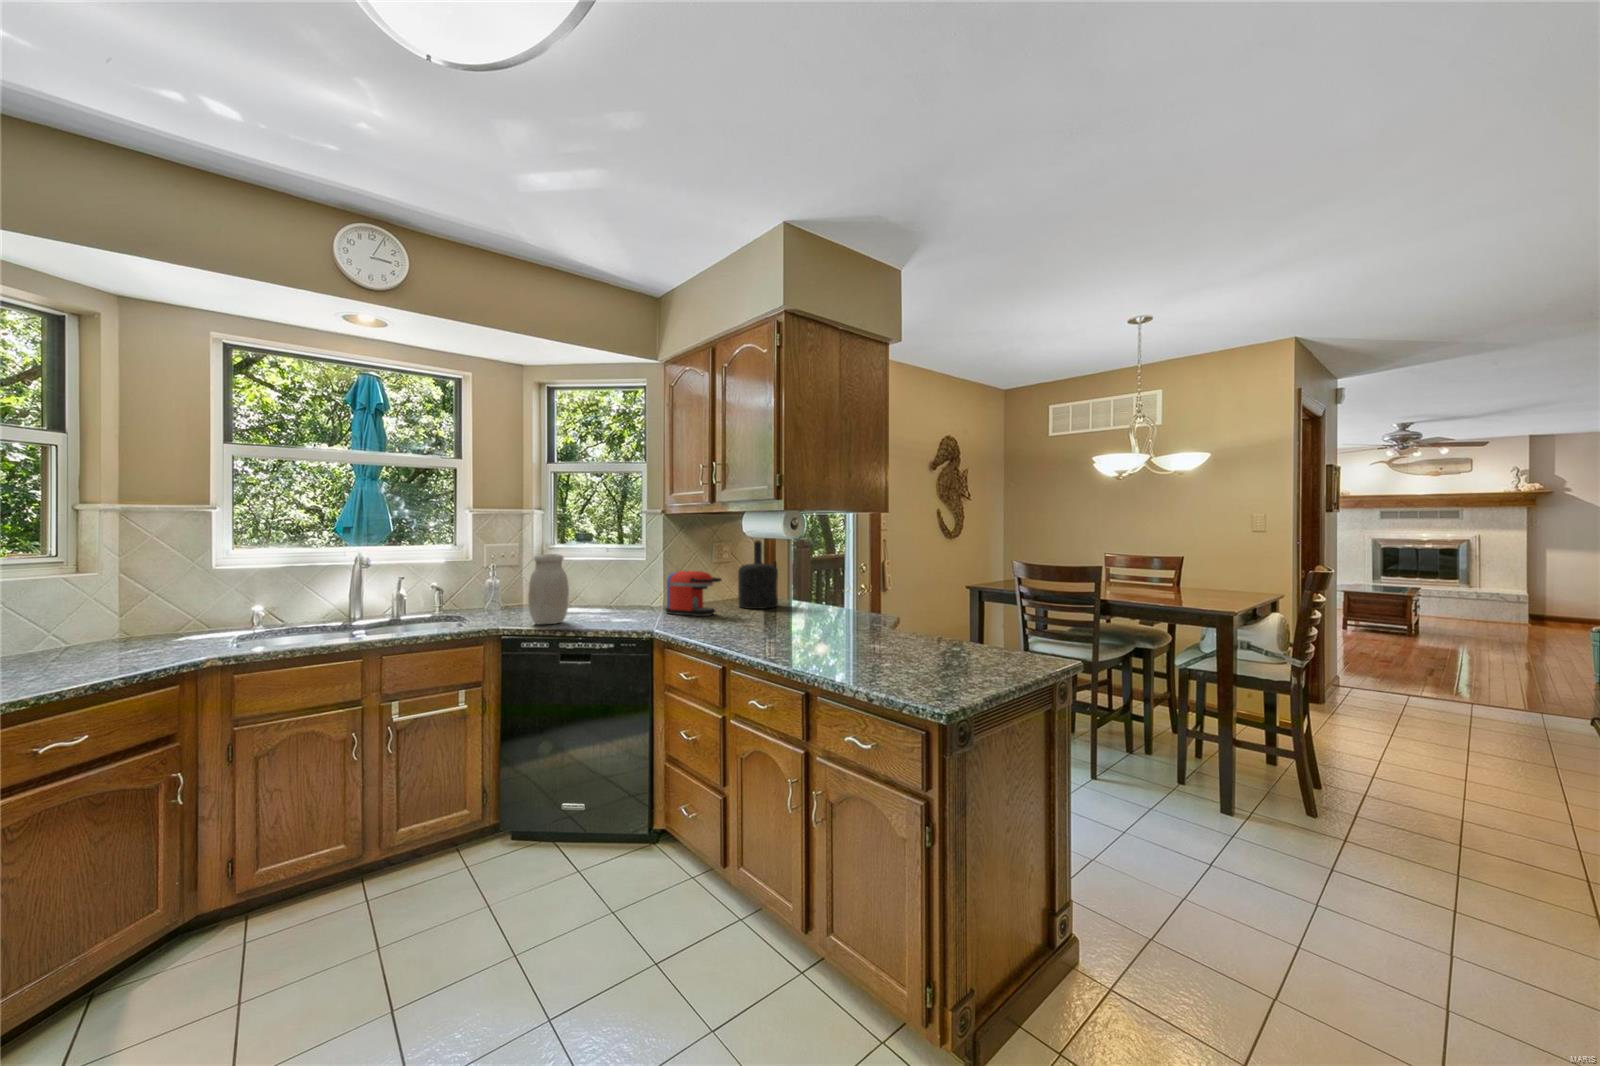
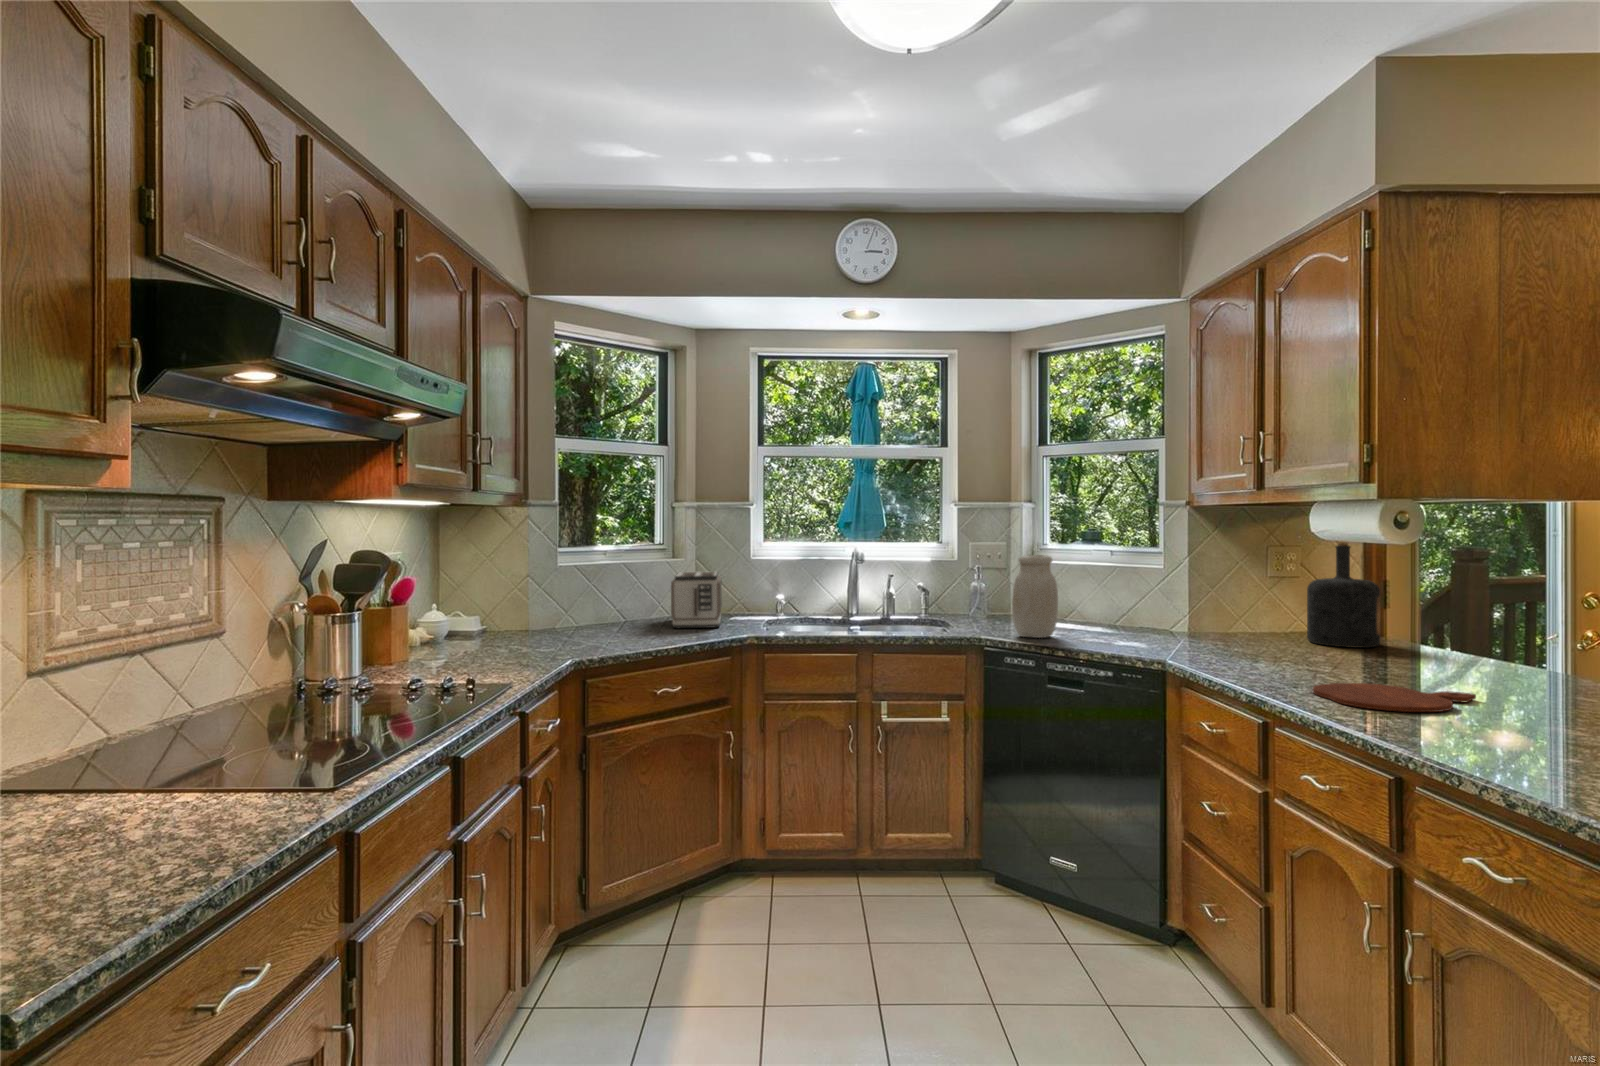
coffee maker: present [666,571,721,616] -> none [1187,583,1274,648]
toaster: none [67,585,161,661] -> present [671,571,722,628]
cutting board: none [752,631,833,649] -> present [1313,683,1476,712]

